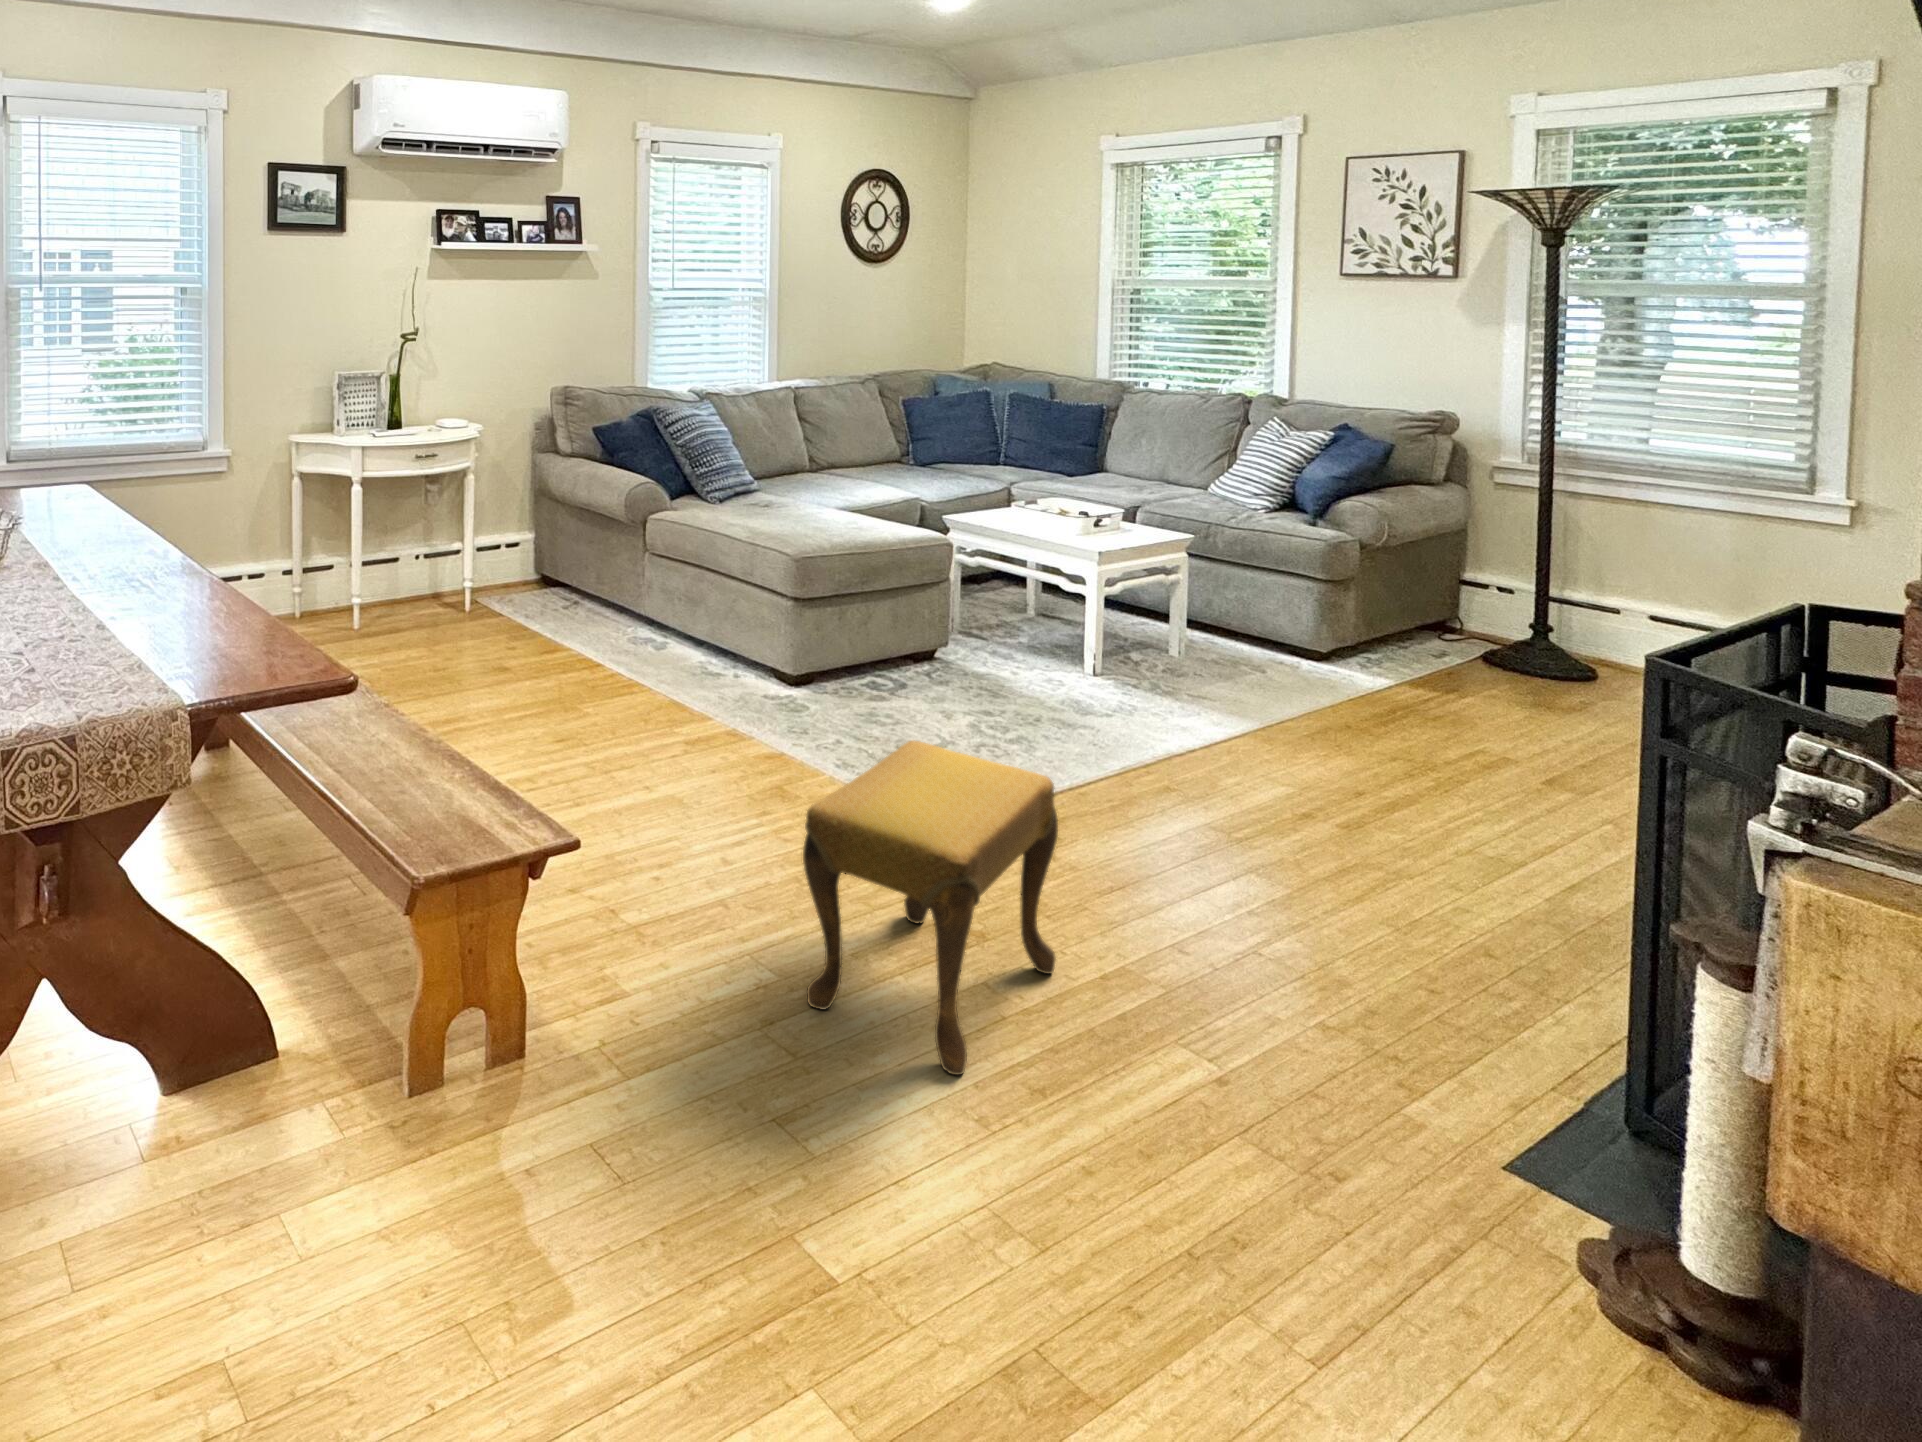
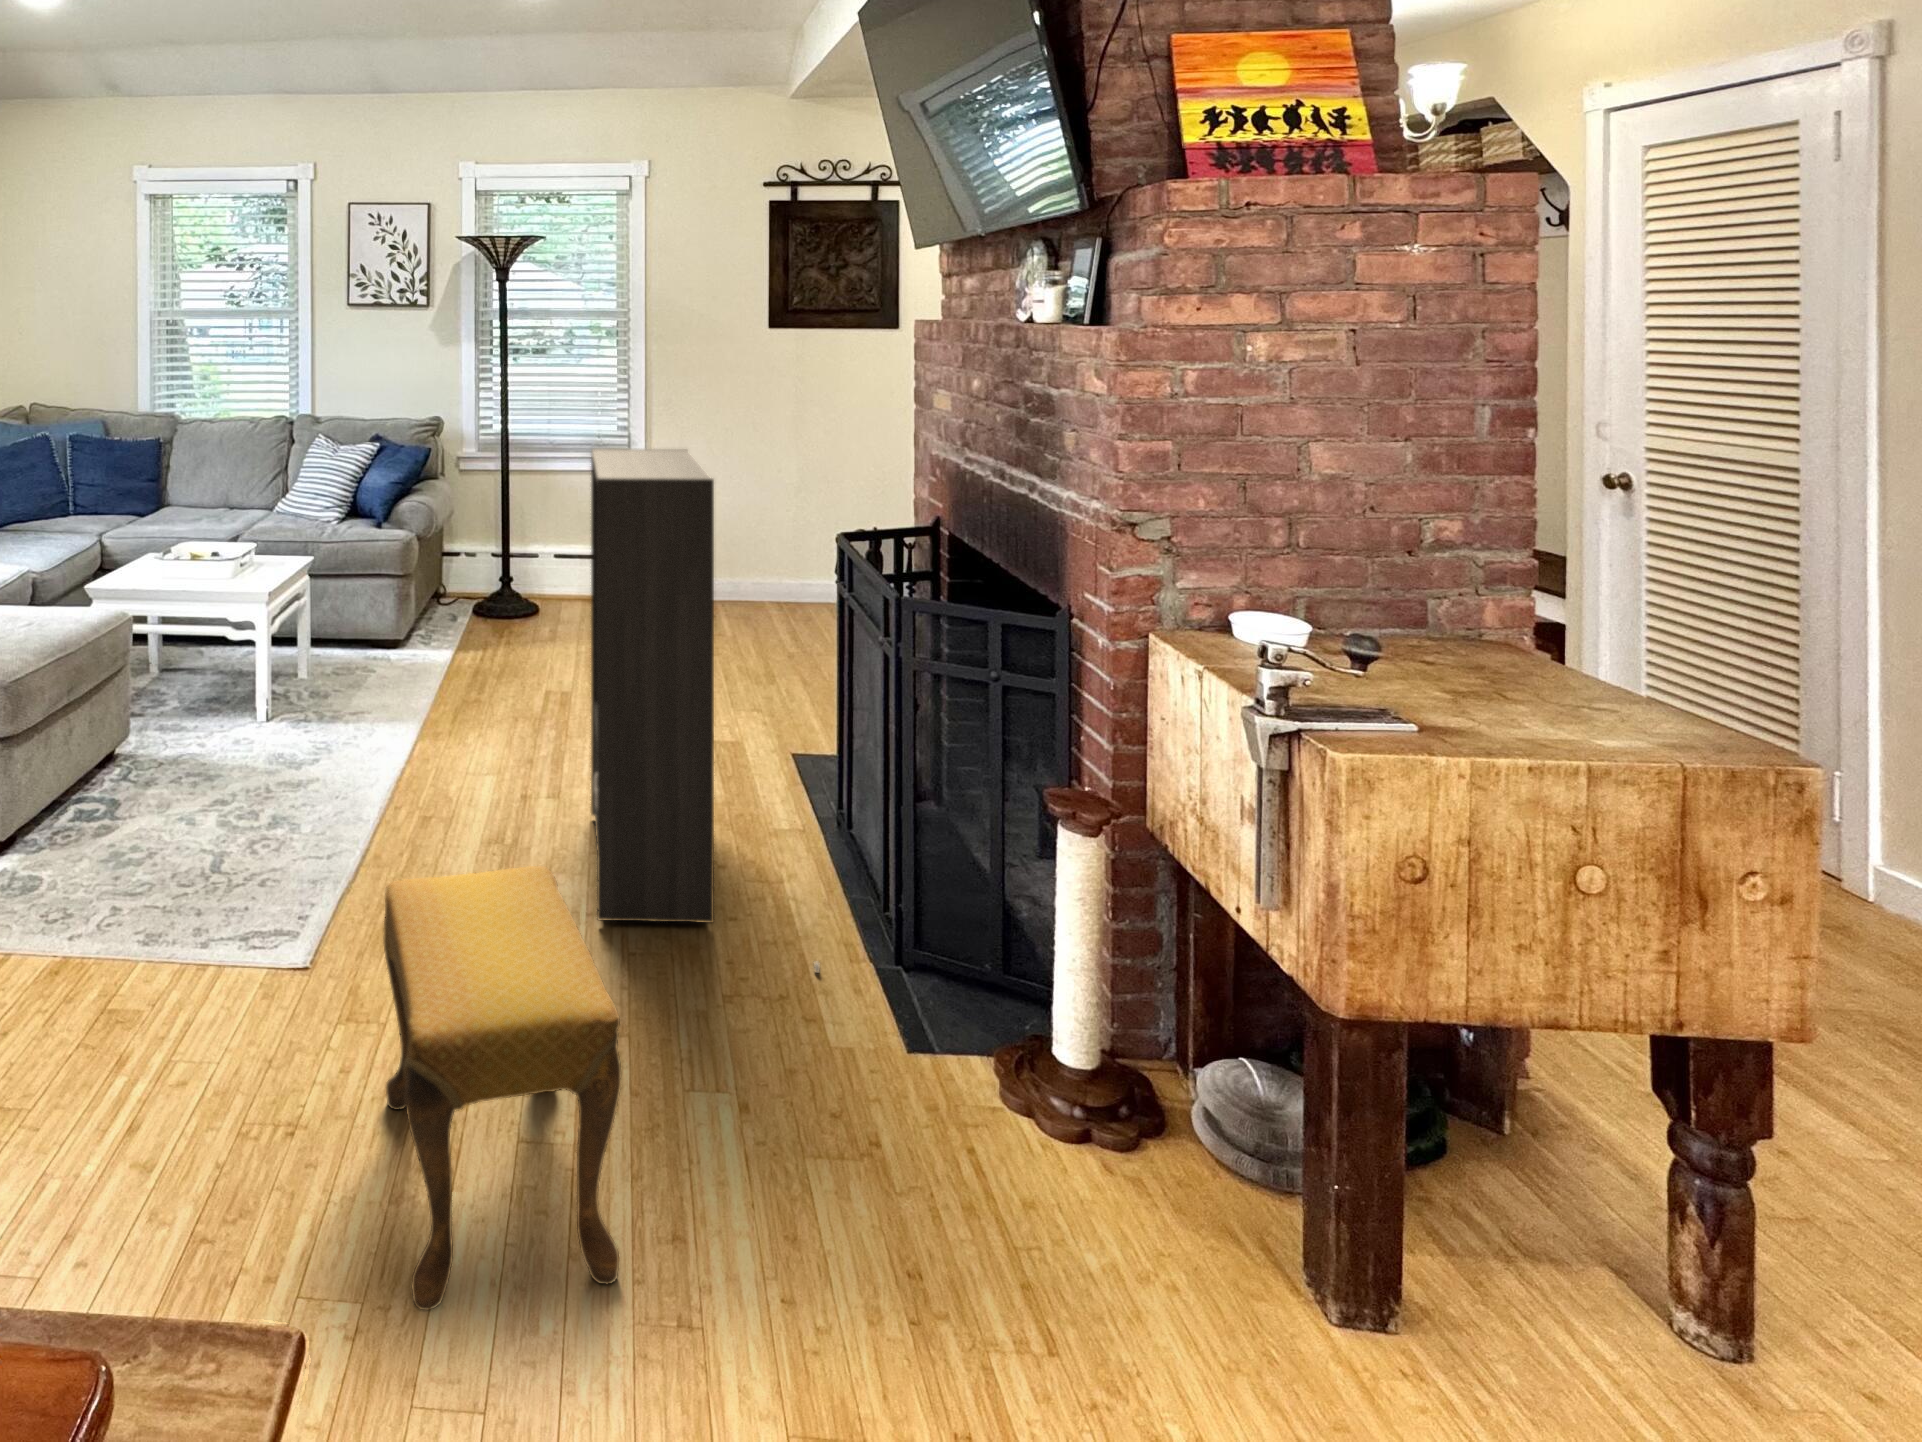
bookcase: none [1246,440,1522,1065] -> present [591,448,820,973]

